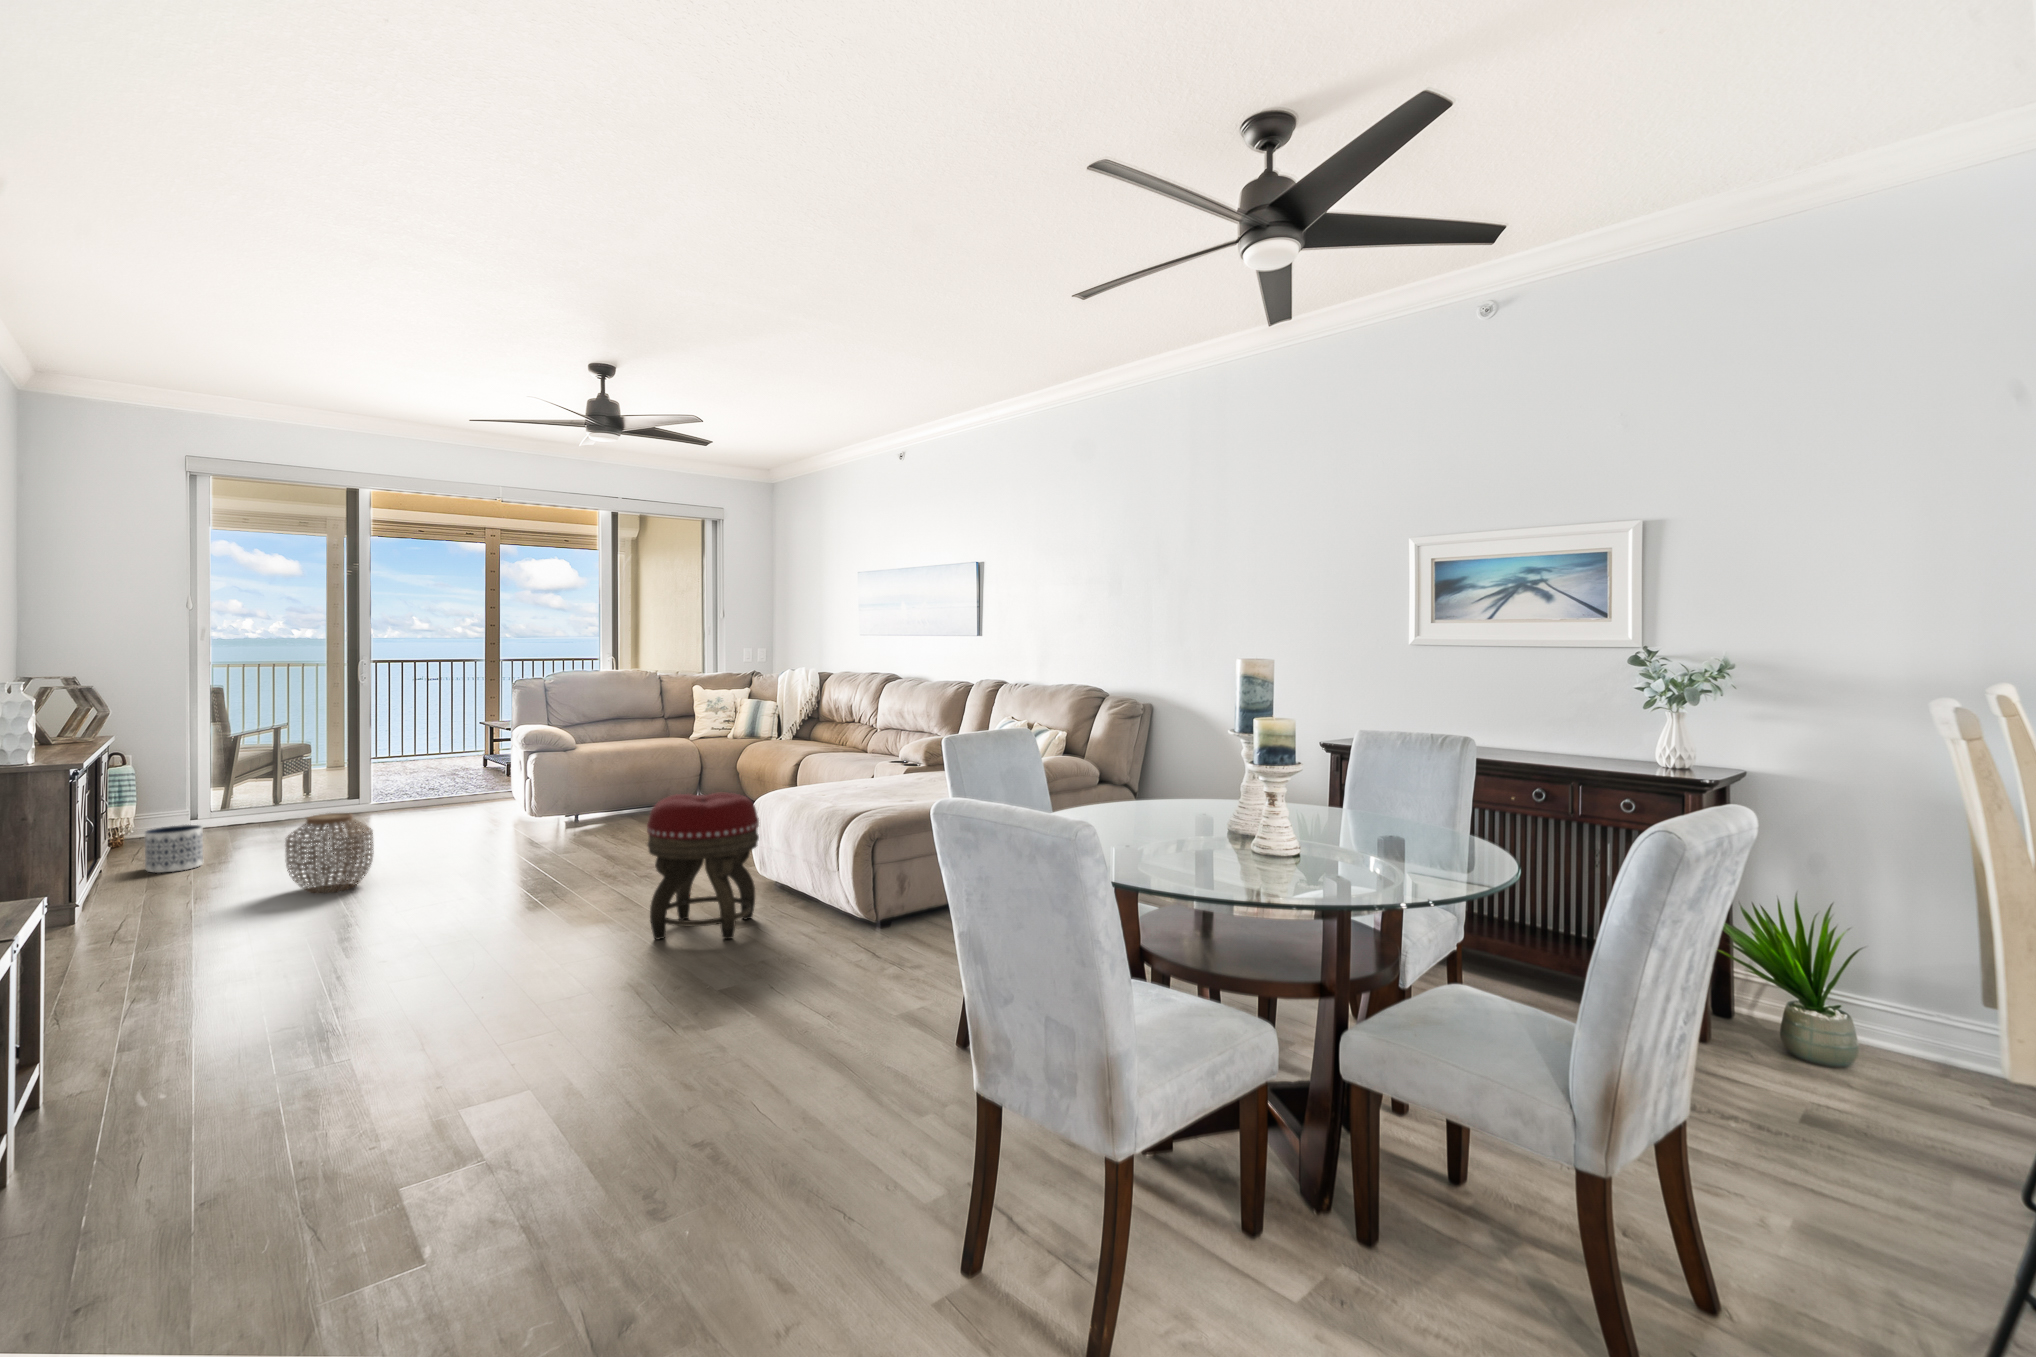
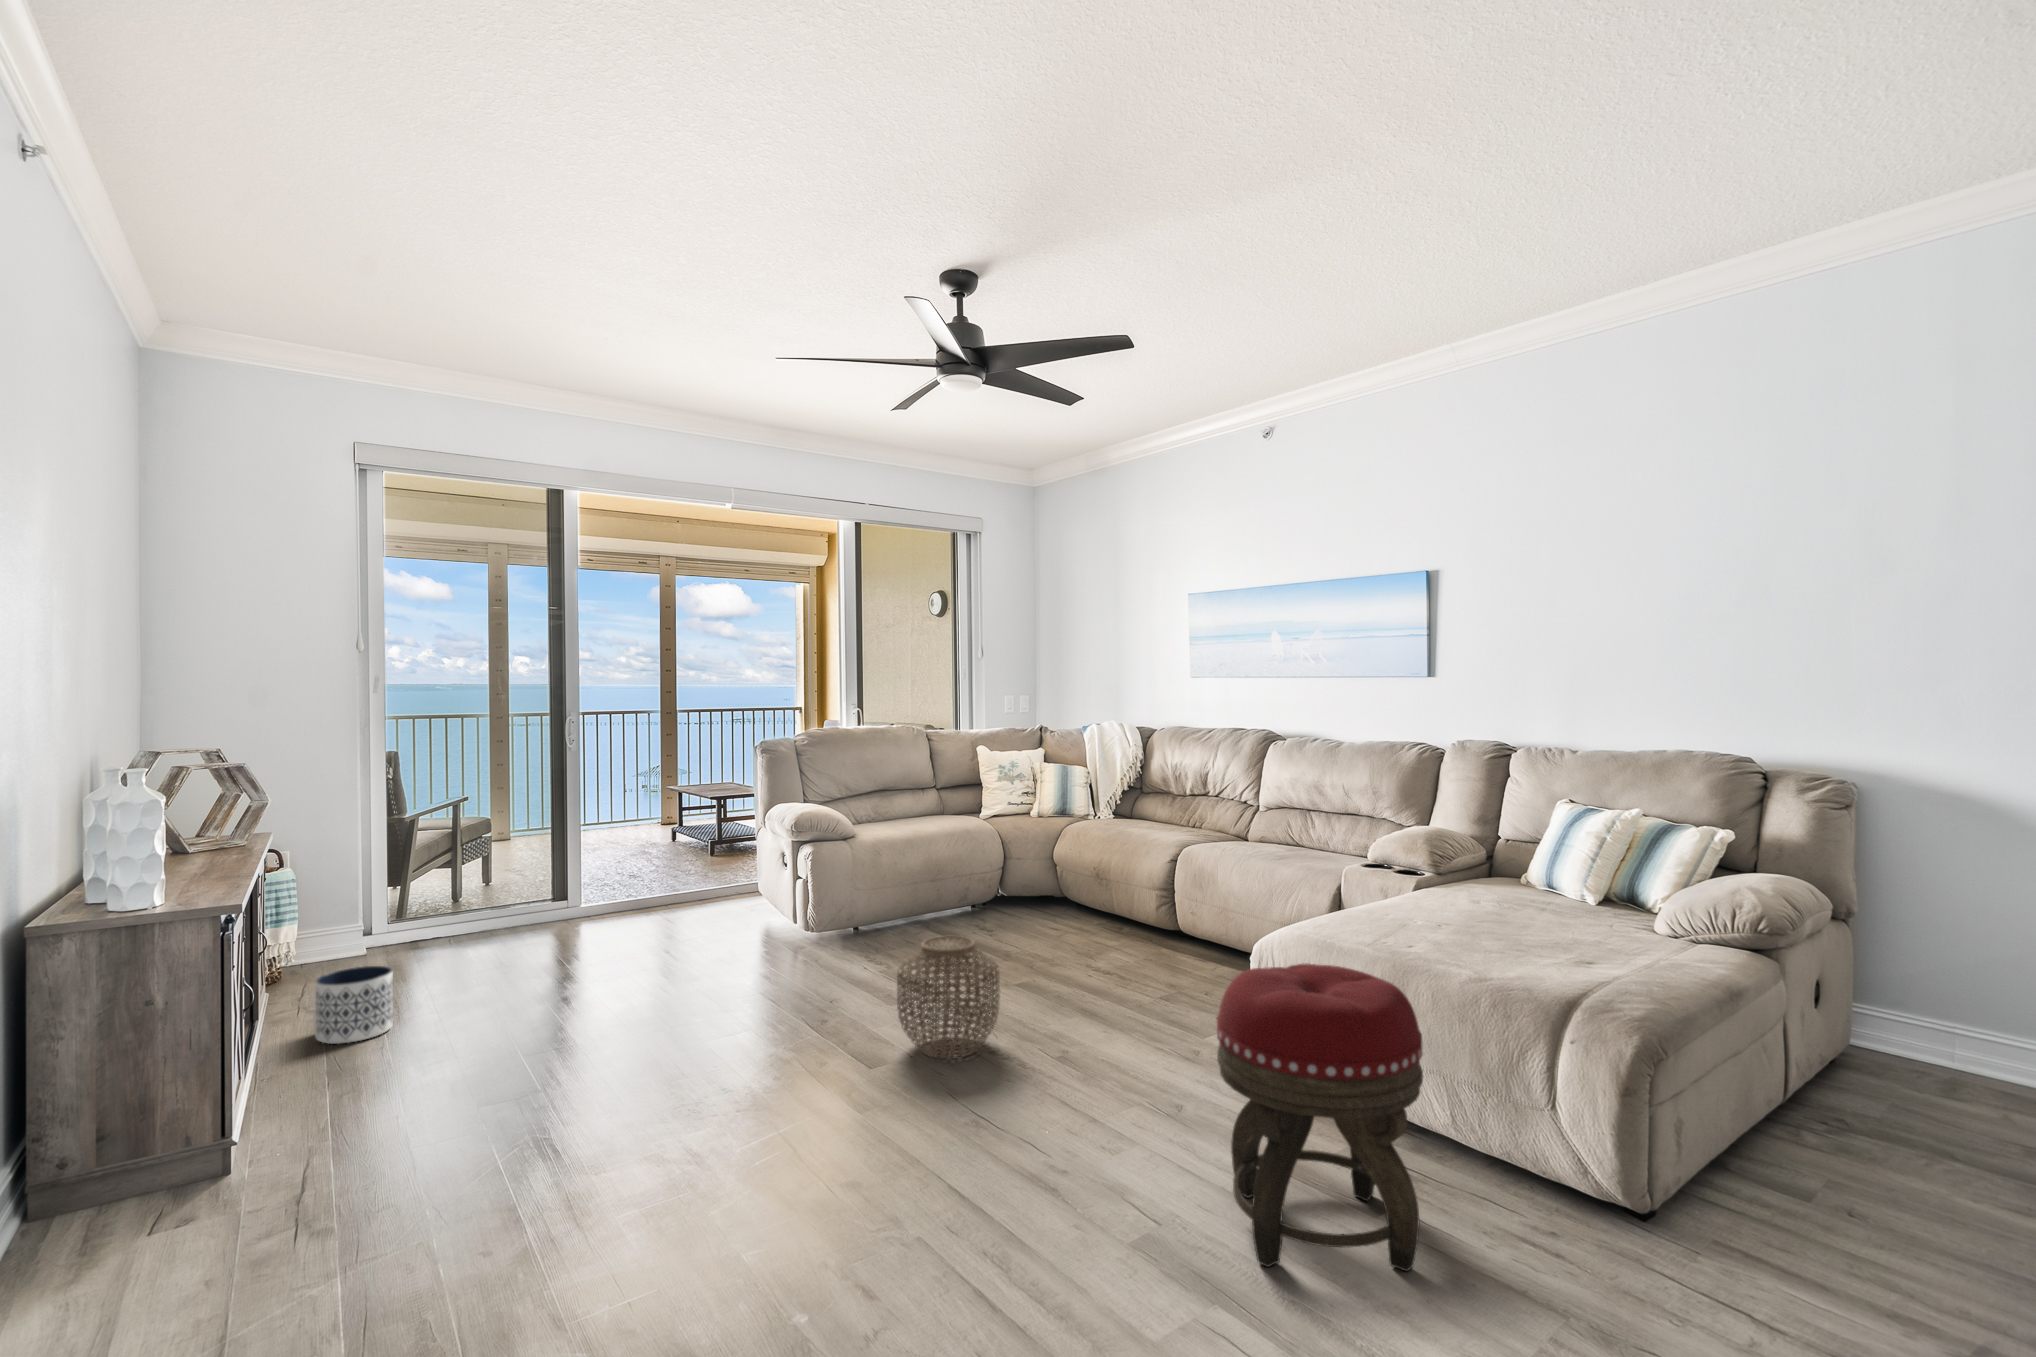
woven basket: present [286,813,373,893] -> present [897,936,1000,1058]

